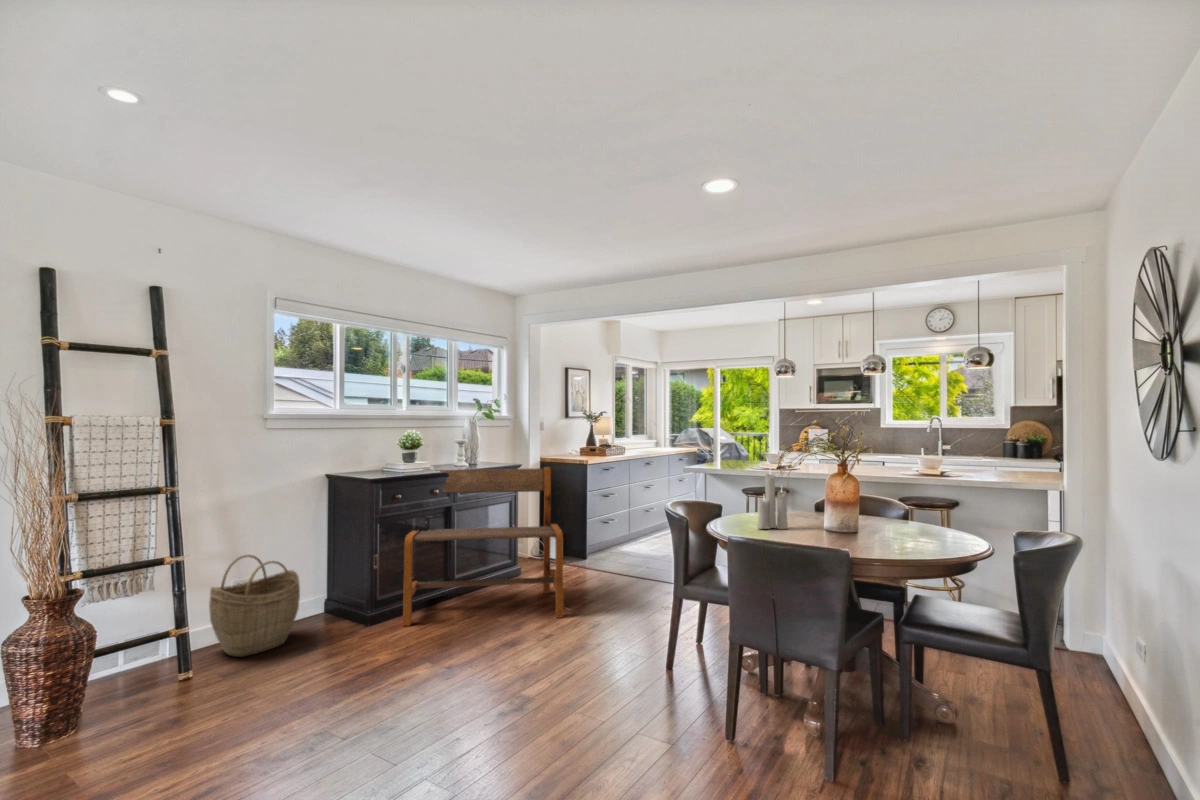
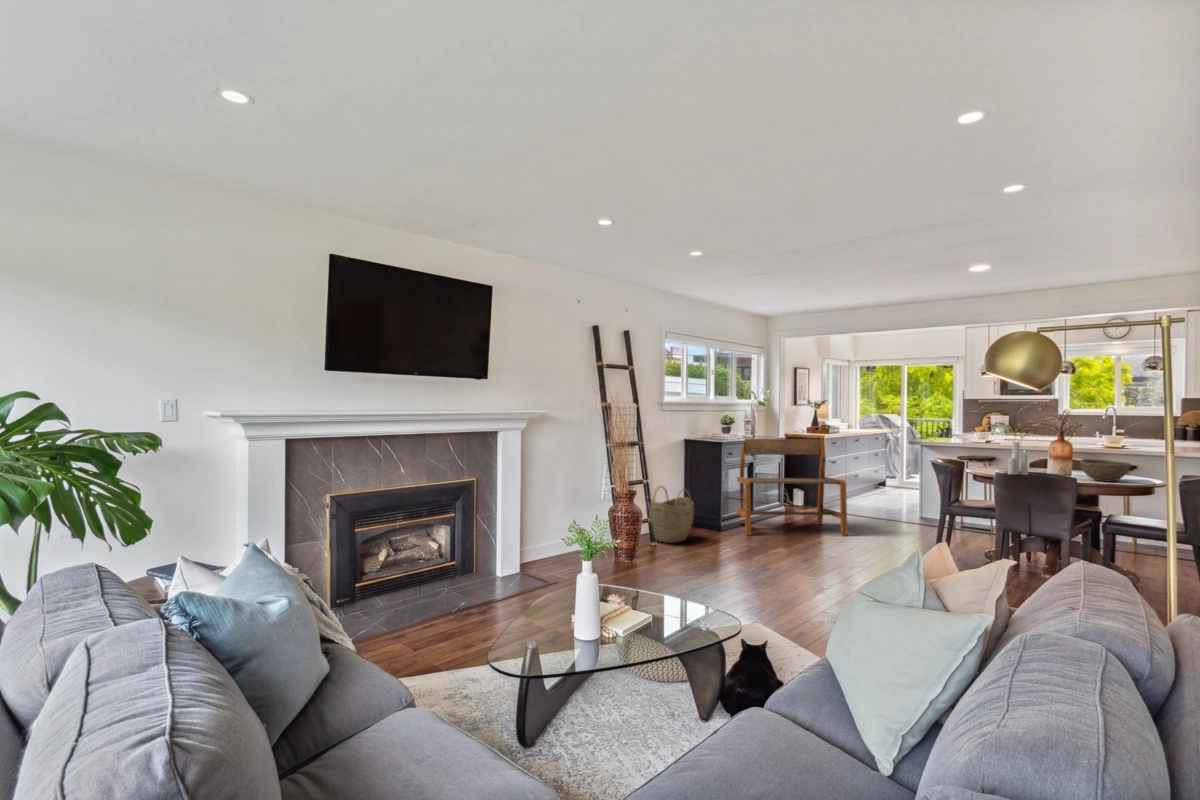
bowl: none [857,503,930,544] -> present [1080,459,1130,482]

